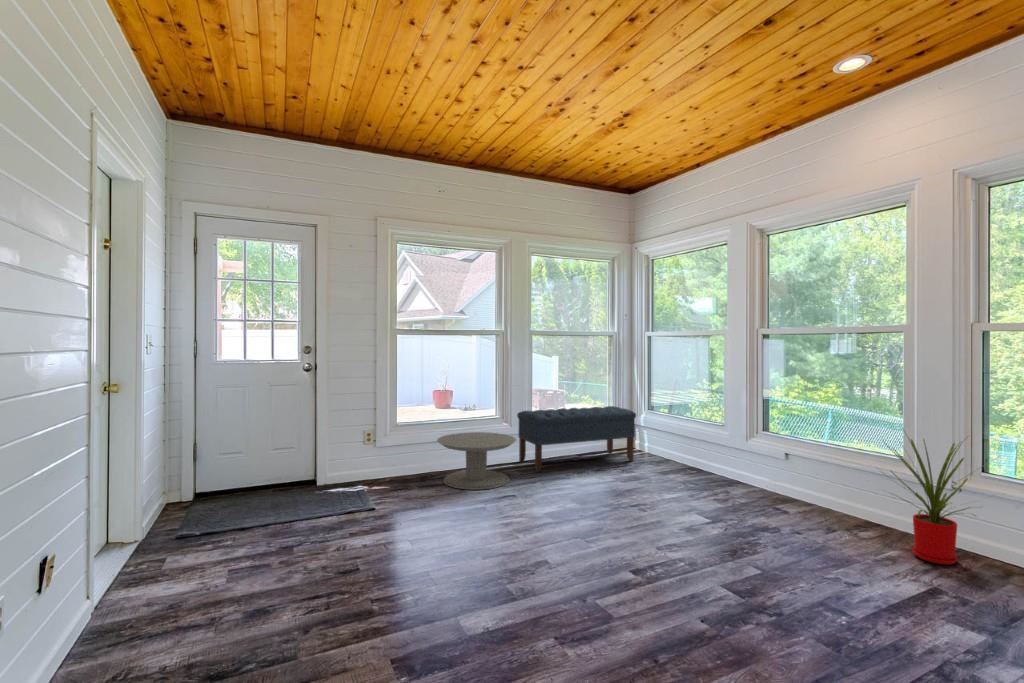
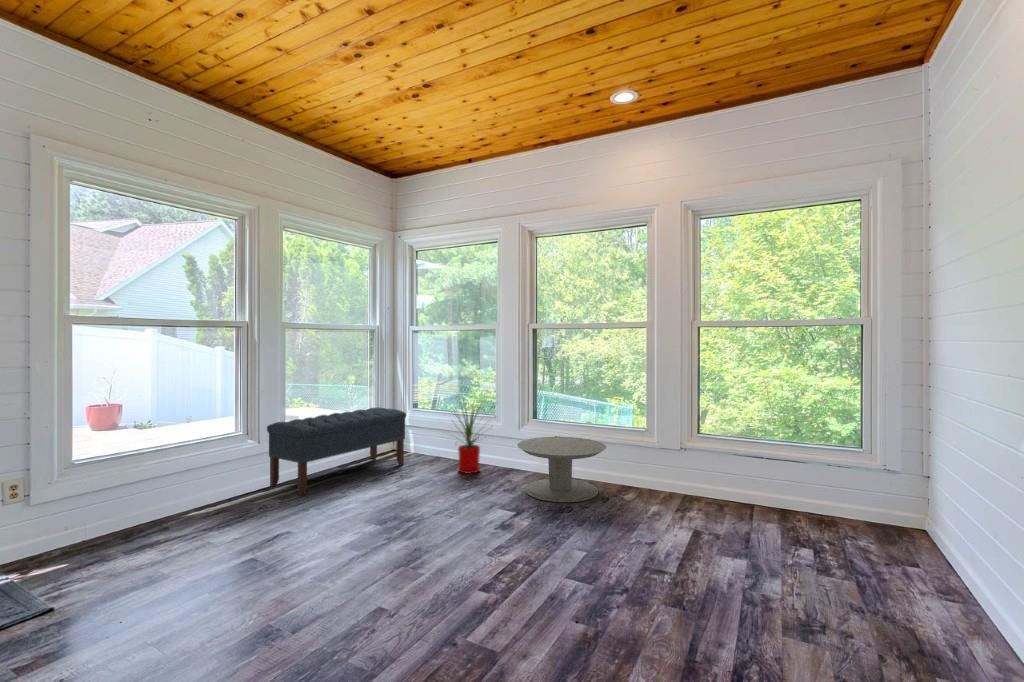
house plant: present [888,429,972,564] -> present [454,401,480,474]
side table: present [437,432,516,490] -> present [517,437,606,502]

